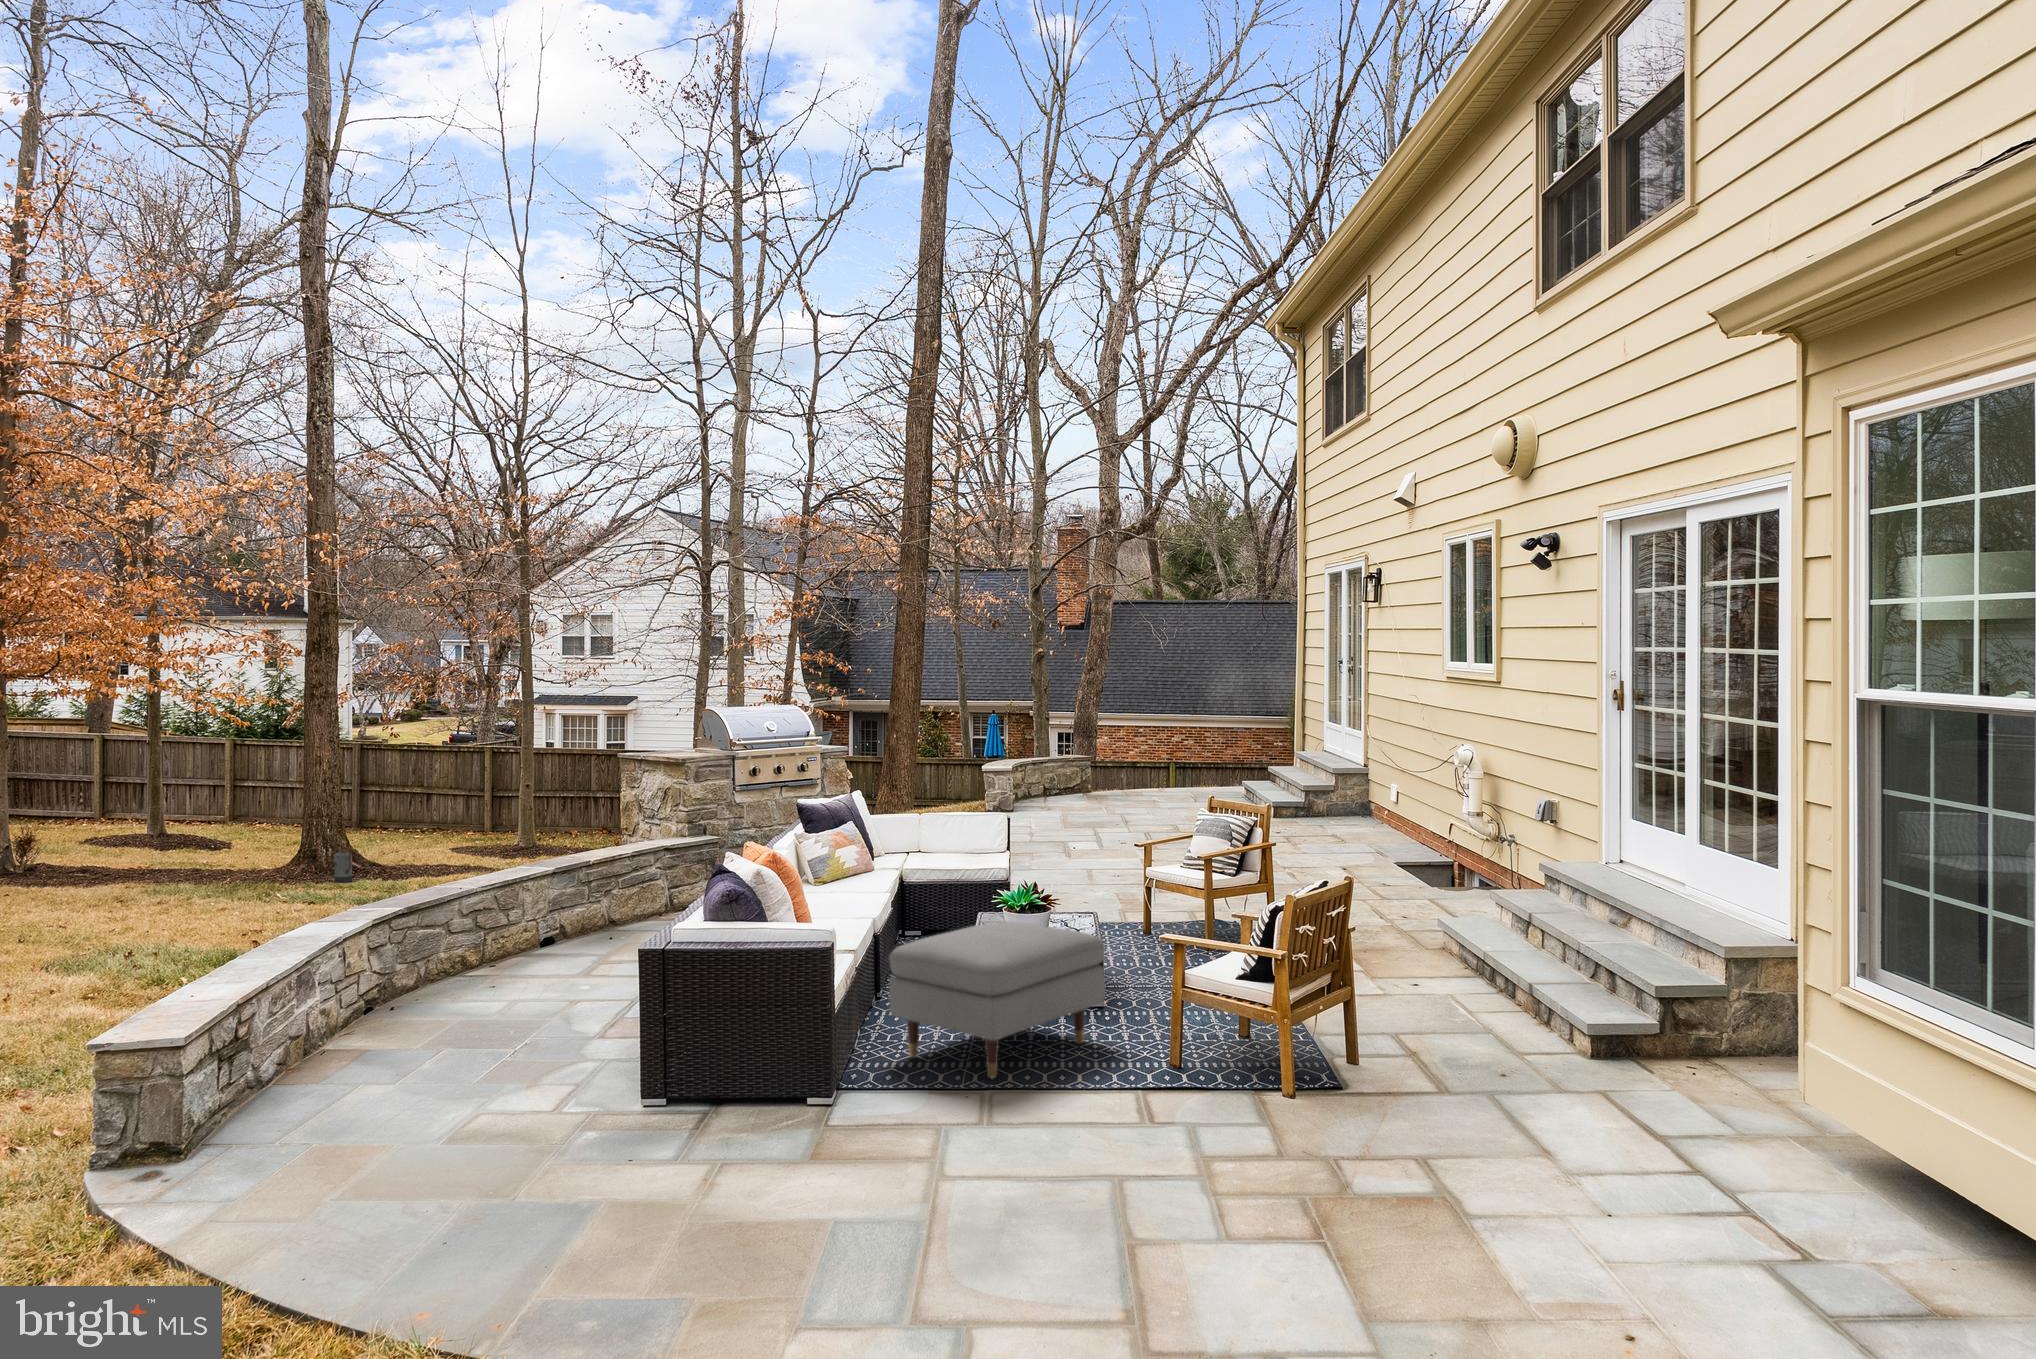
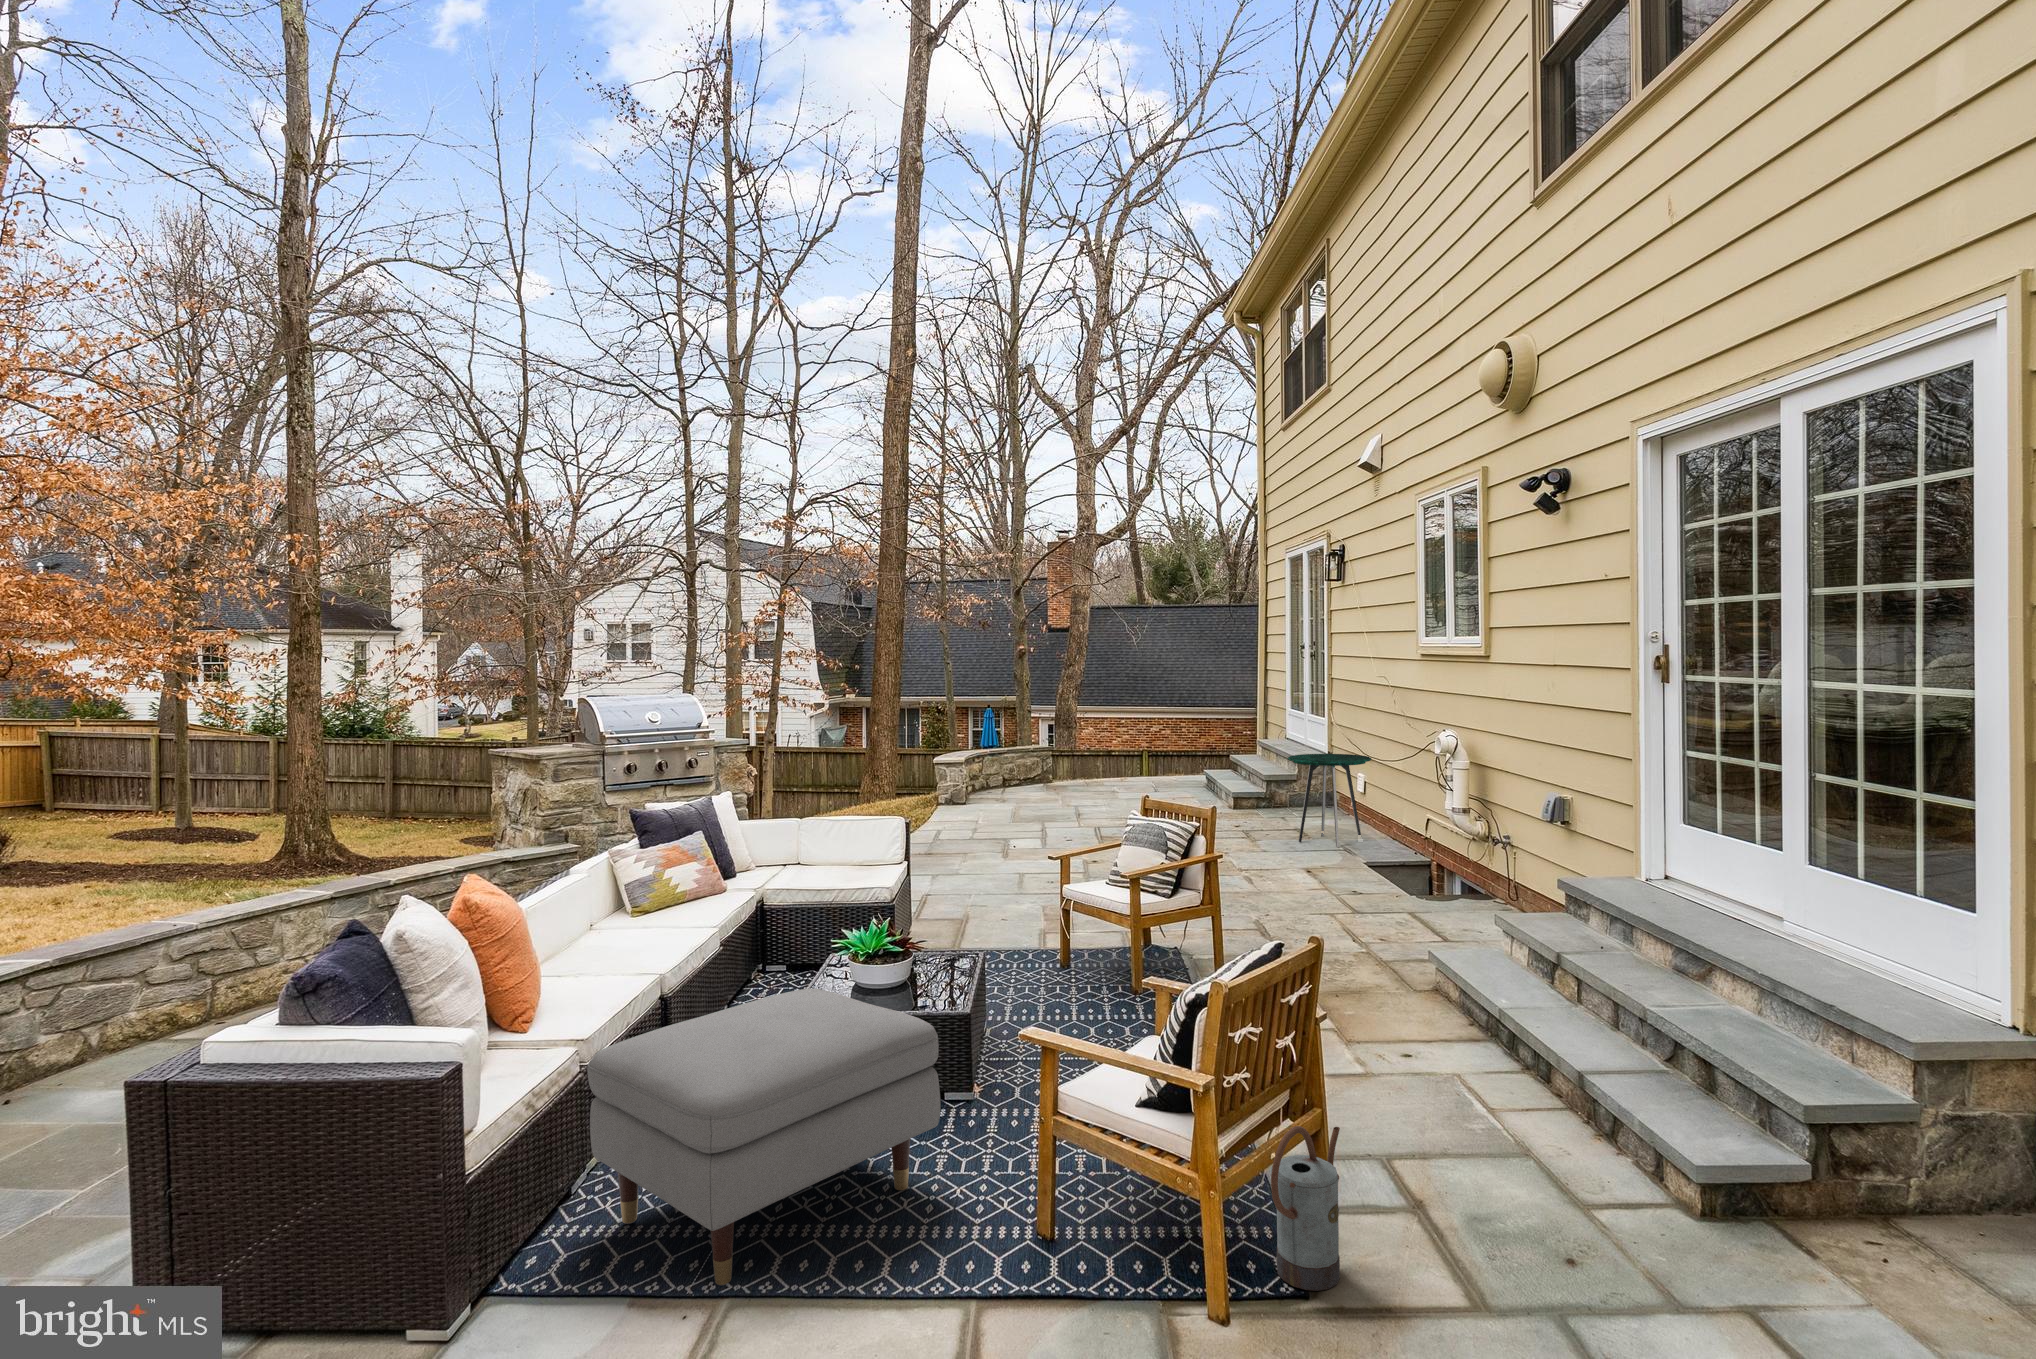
side table: none [1328,765,1404,850] -> present [1288,754,1371,847]
watering can: present [334,840,352,883] -> present [1271,1126,1340,1291]

